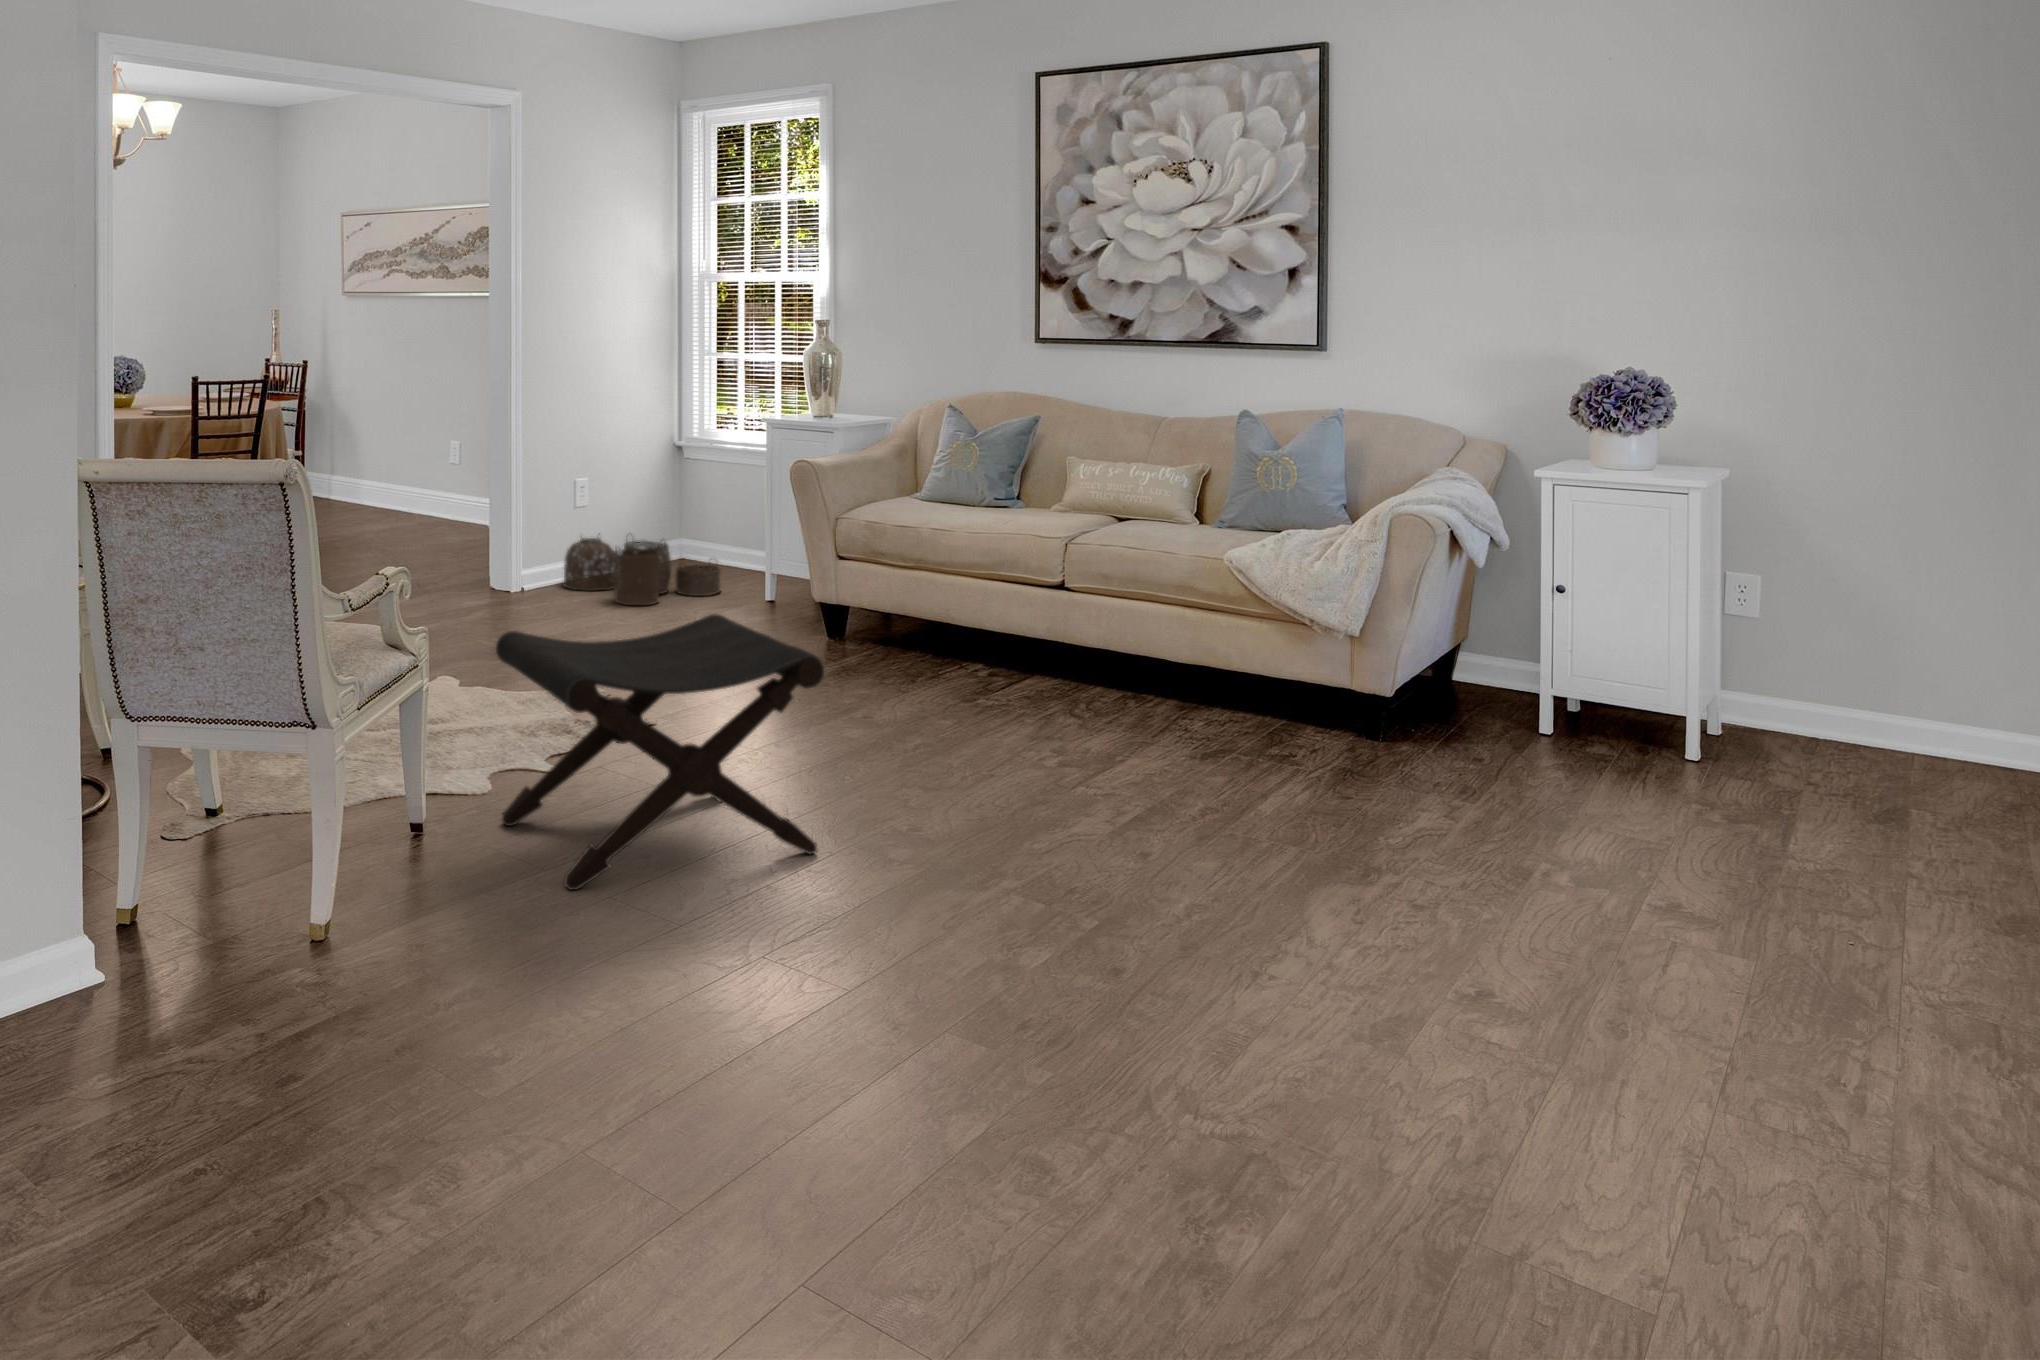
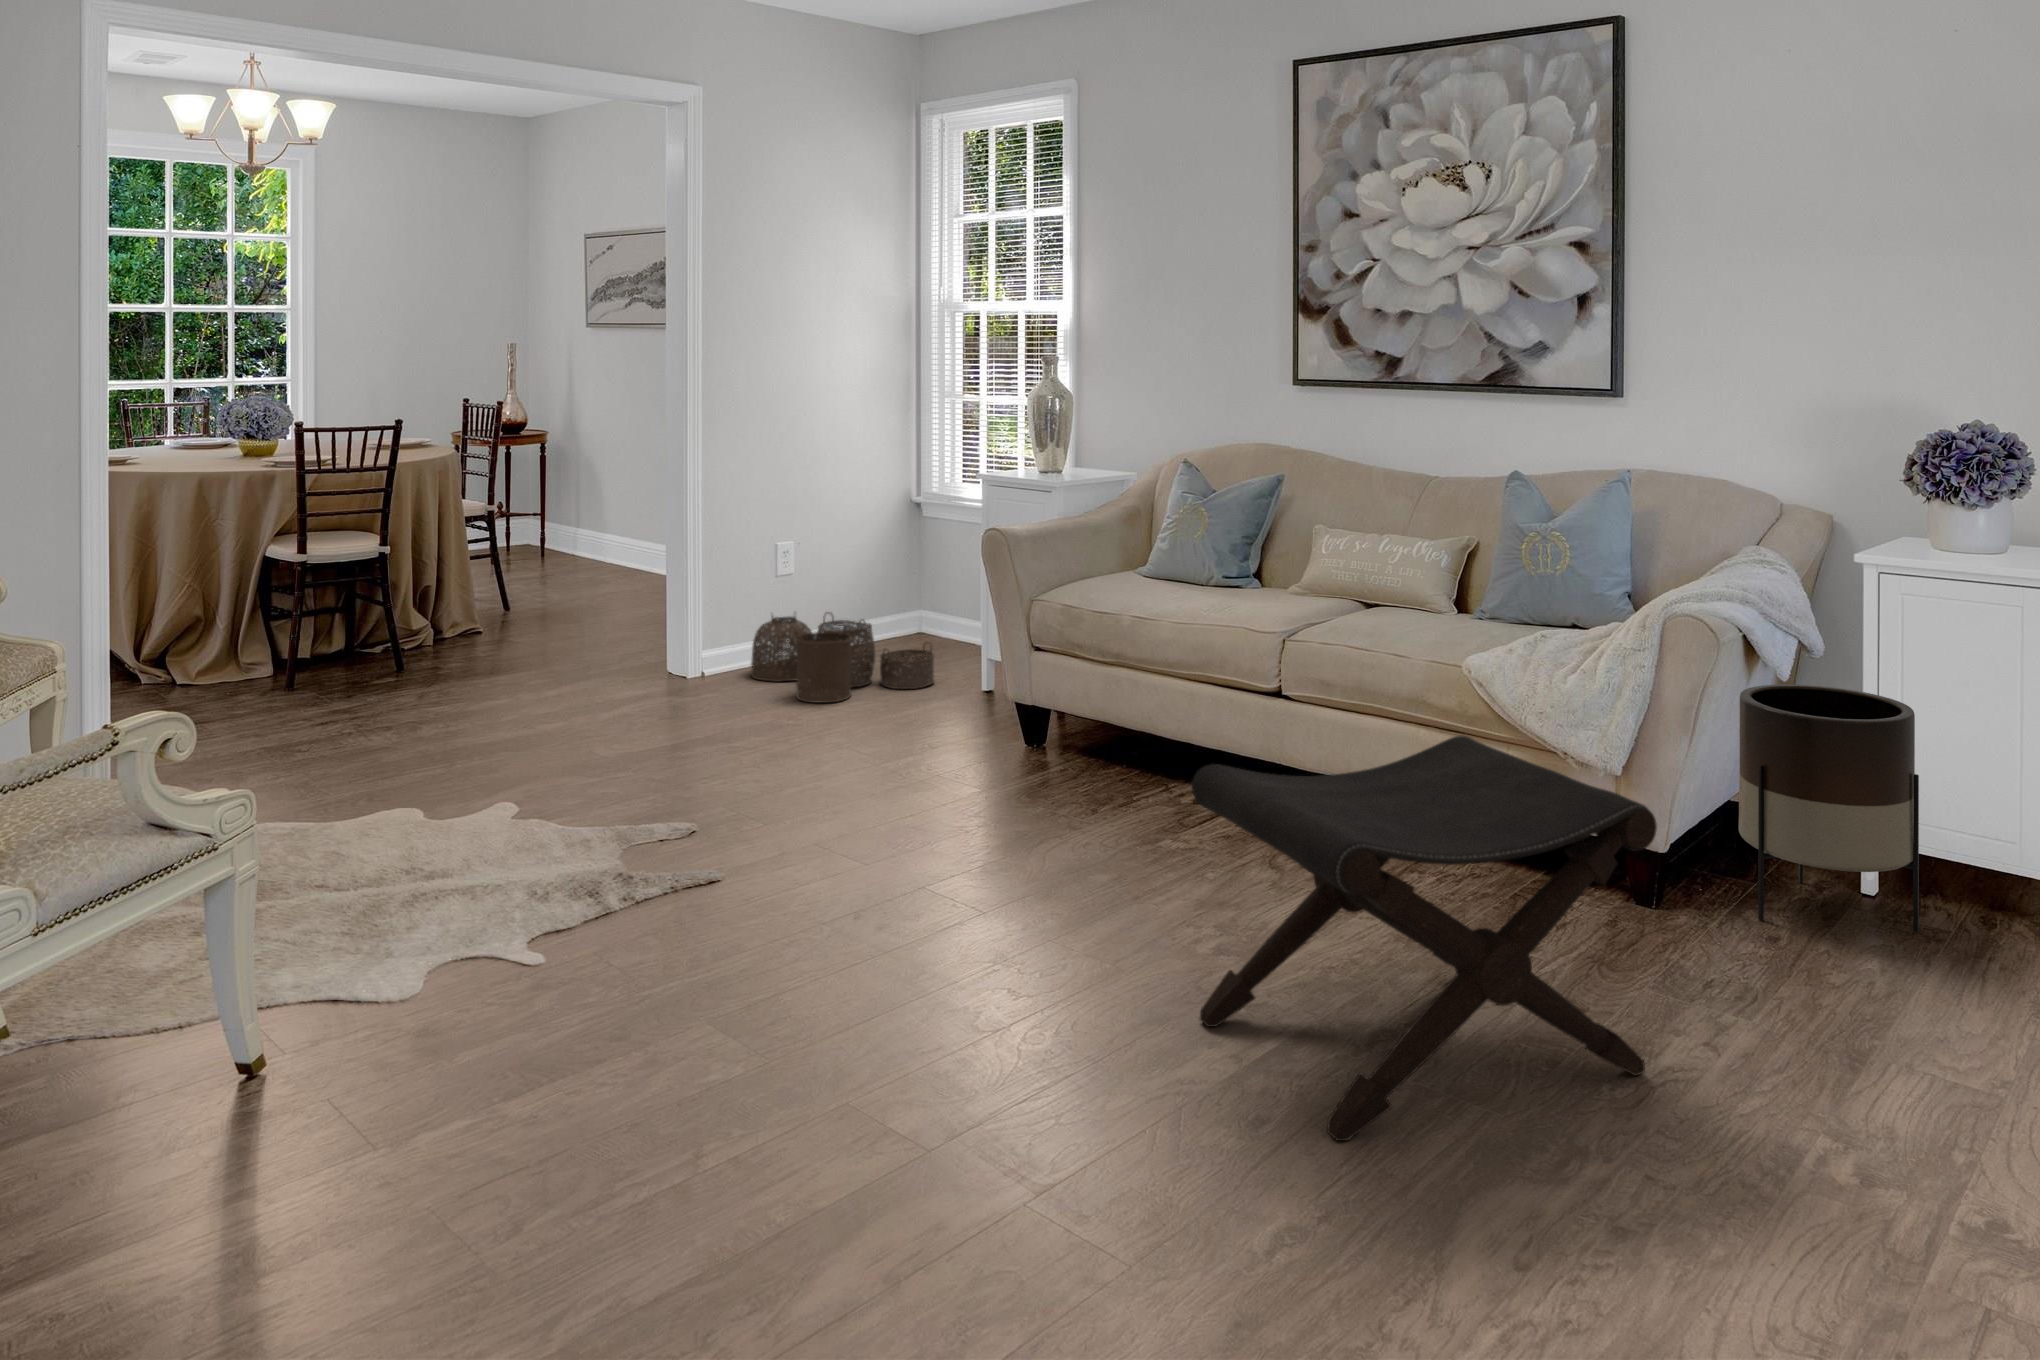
planter: none [1446,571,1590,752] -> present [1739,684,1919,932]
footstool: present [496,614,824,890] -> present [1192,735,1657,1141]

